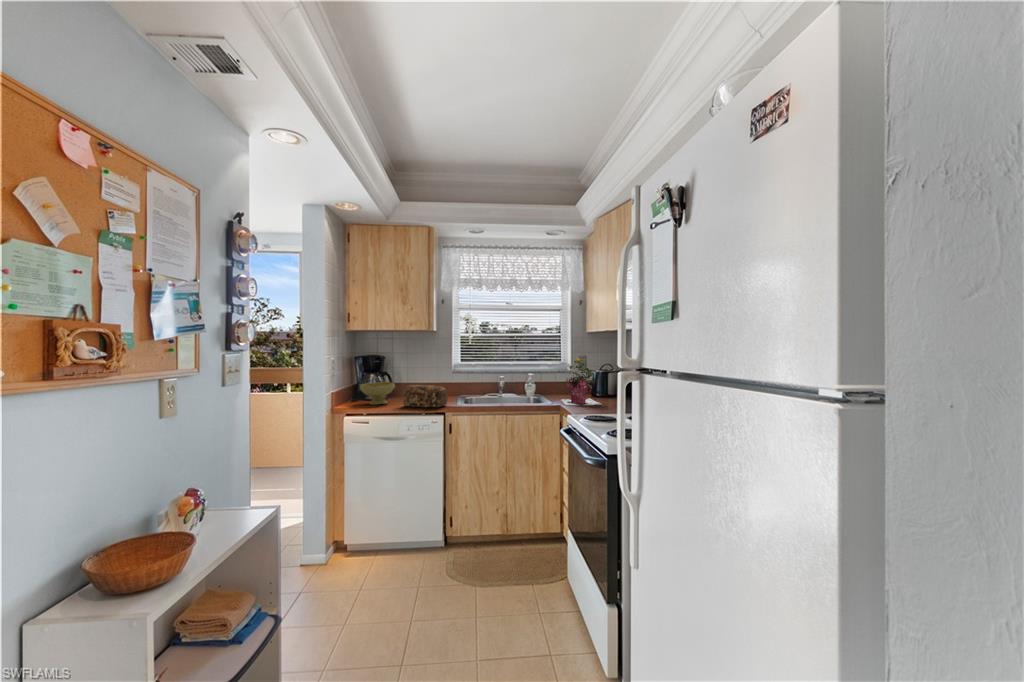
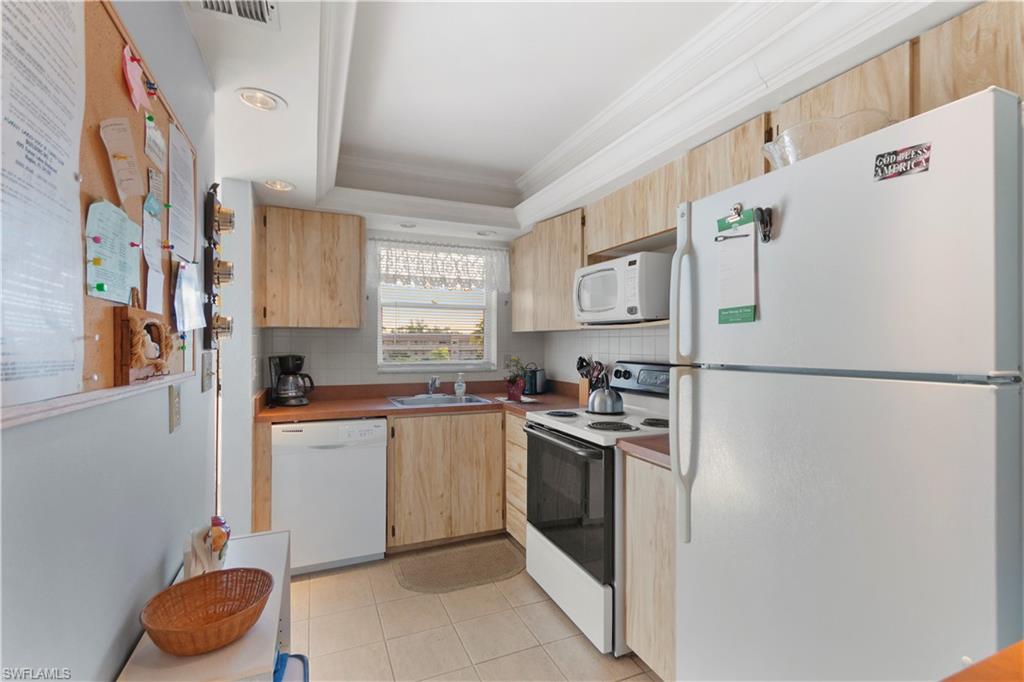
bowl: present [360,382,395,405] -> none [282,384,324,411]
bread loaf: present [403,385,448,407] -> none [340,386,389,411]

